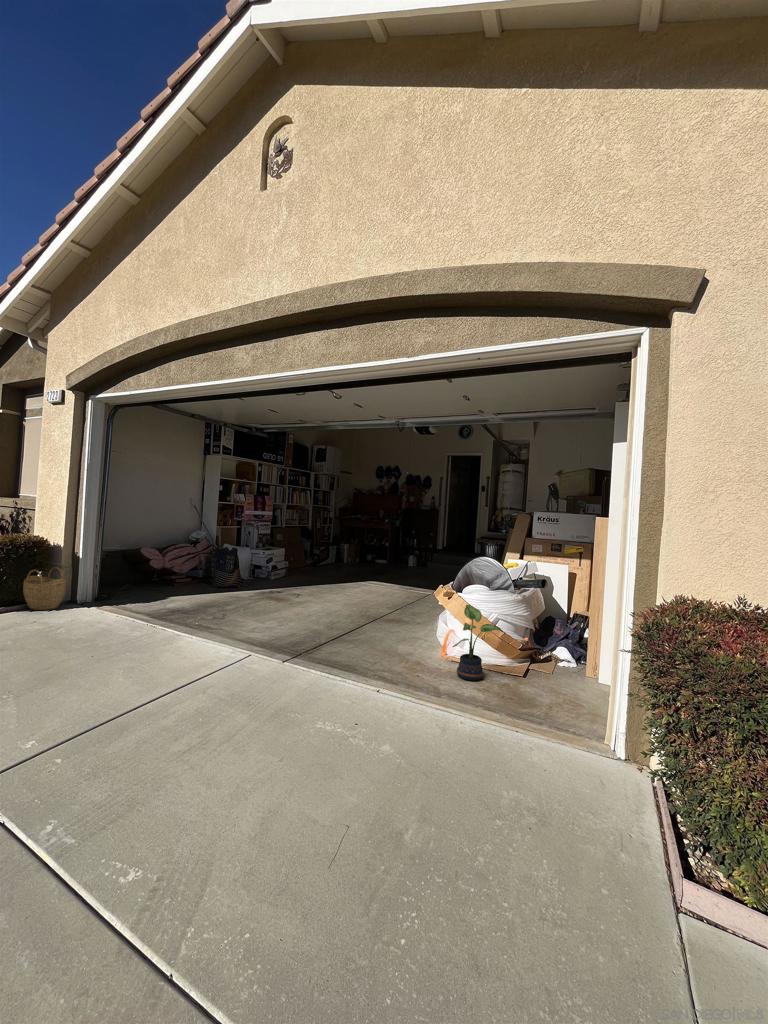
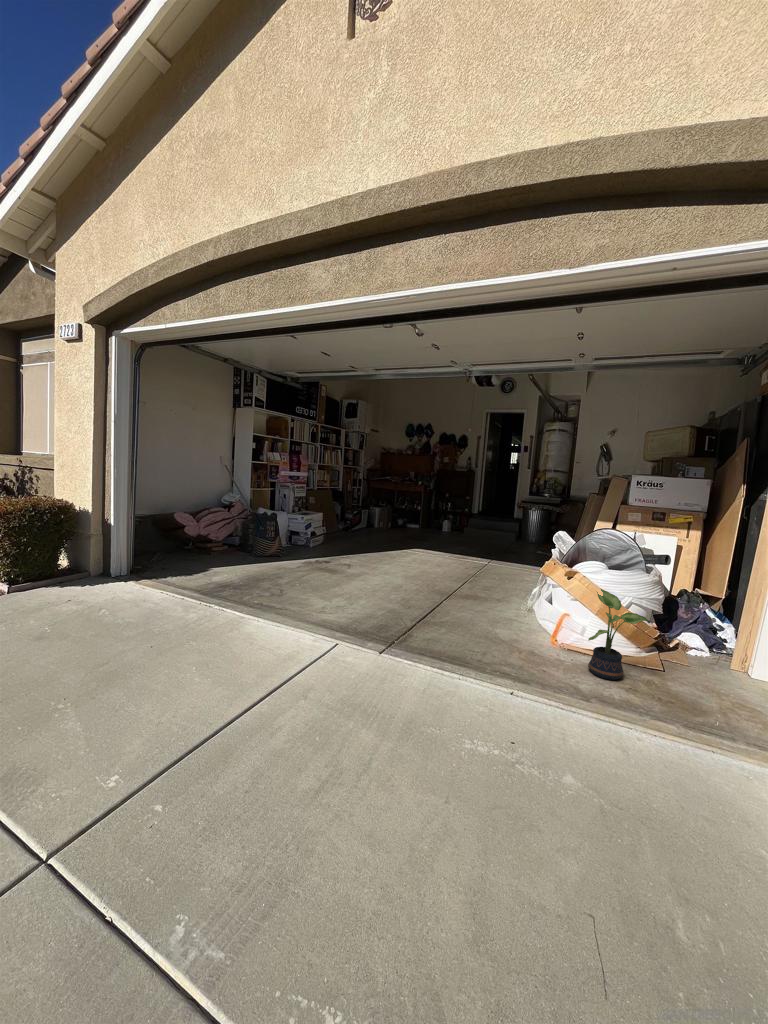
woven basket: present [23,567,66,610] -> none [50,535,98,584]

